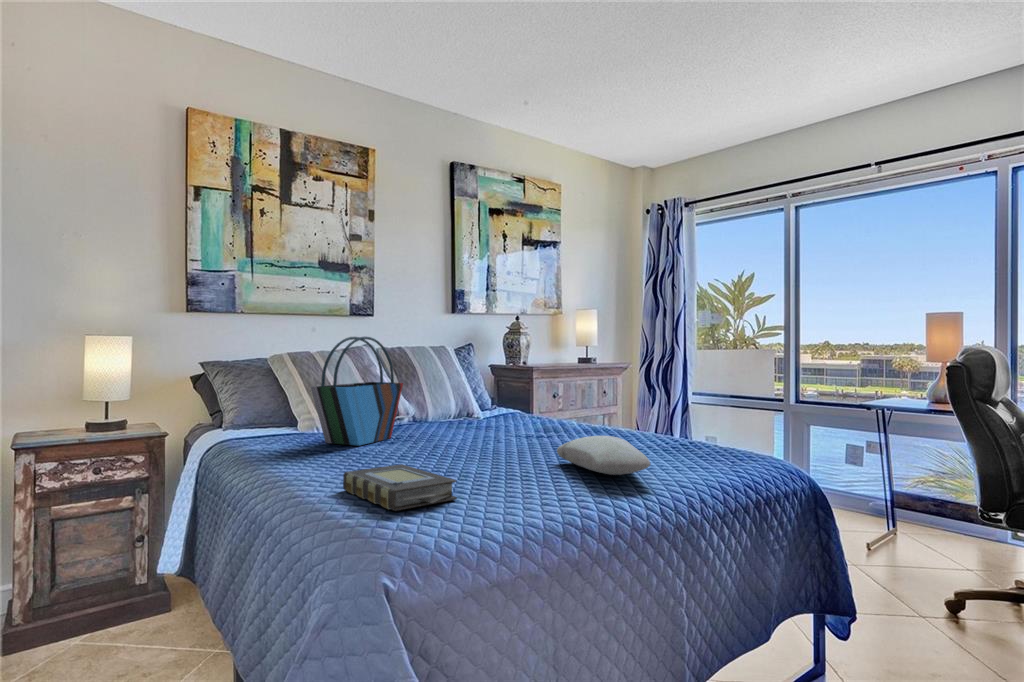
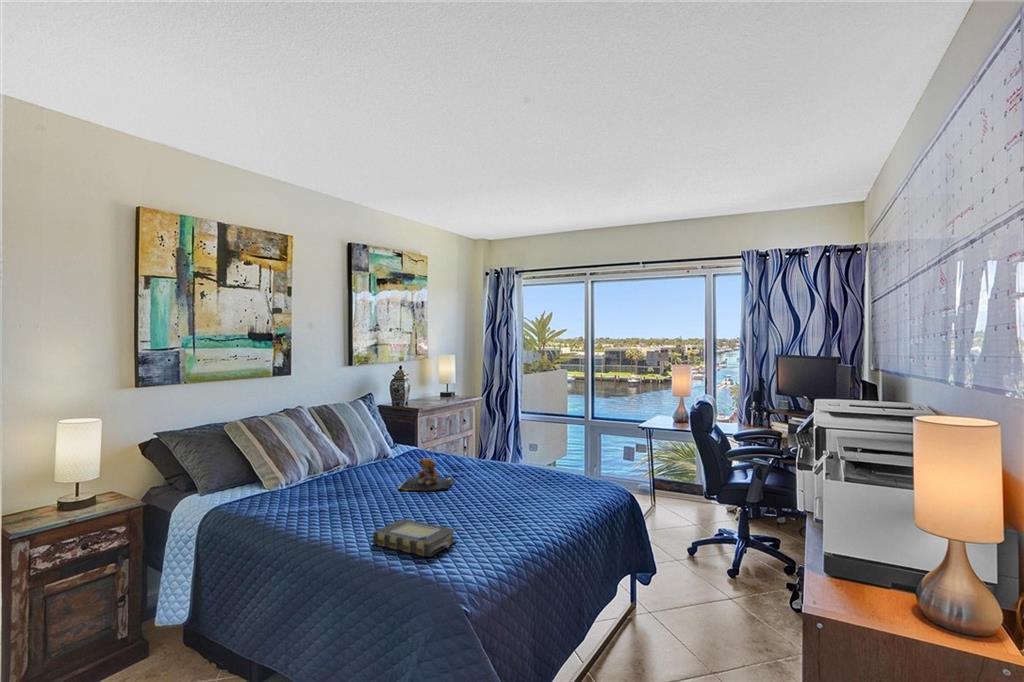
tote bag: present [311,336,403,446] -> none [295,413,353,499]
teddy bear: none [447,406,534,448] -> present [398,458,454,490]
pillow: present [557,436,651,475] -> none [488,479,557,509]

